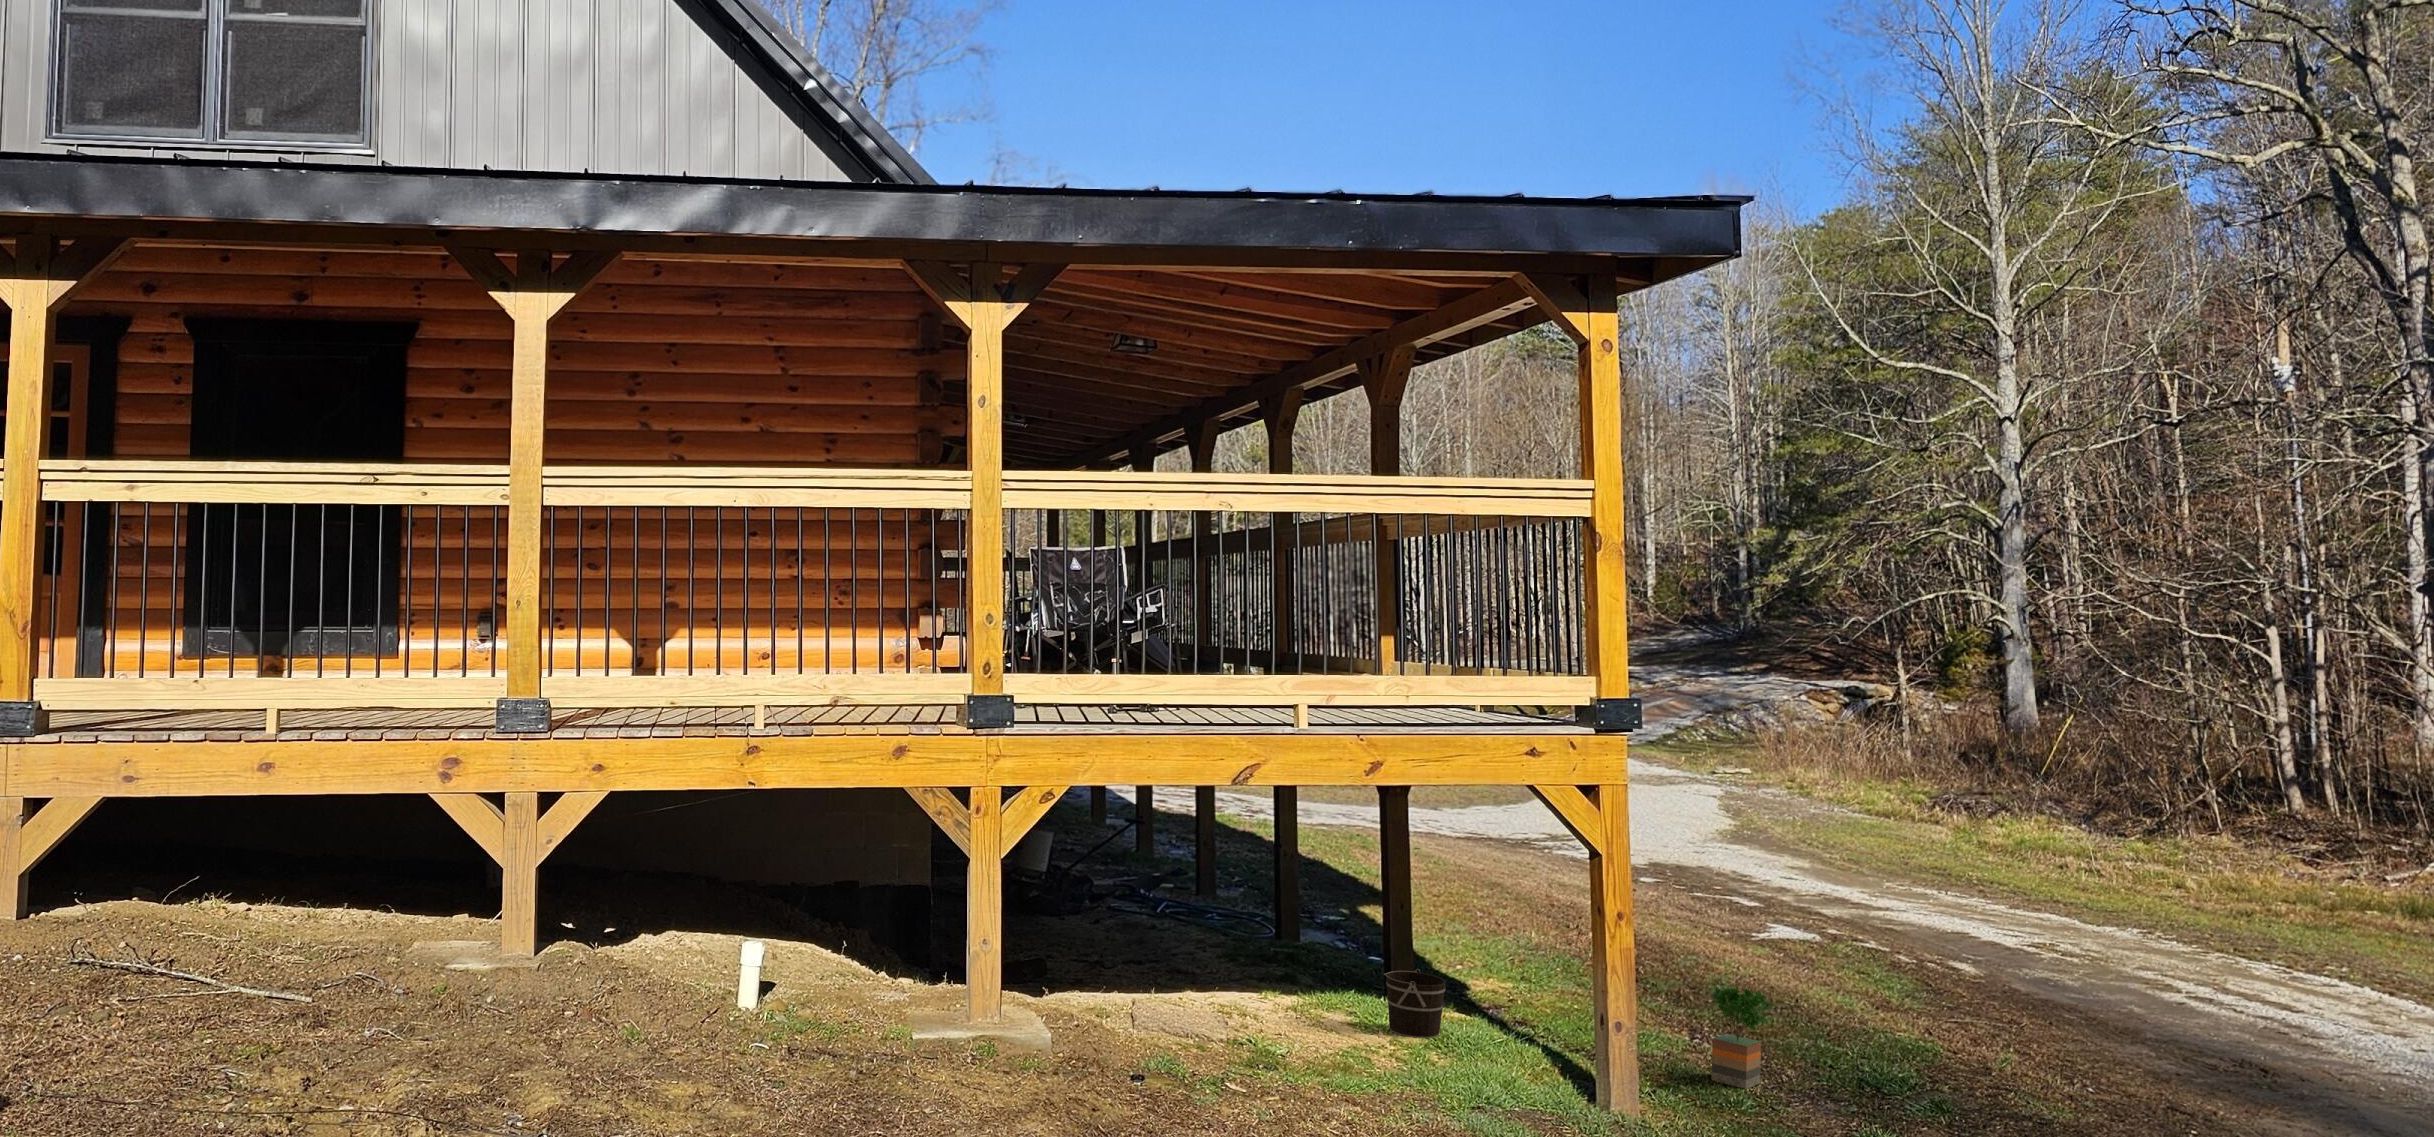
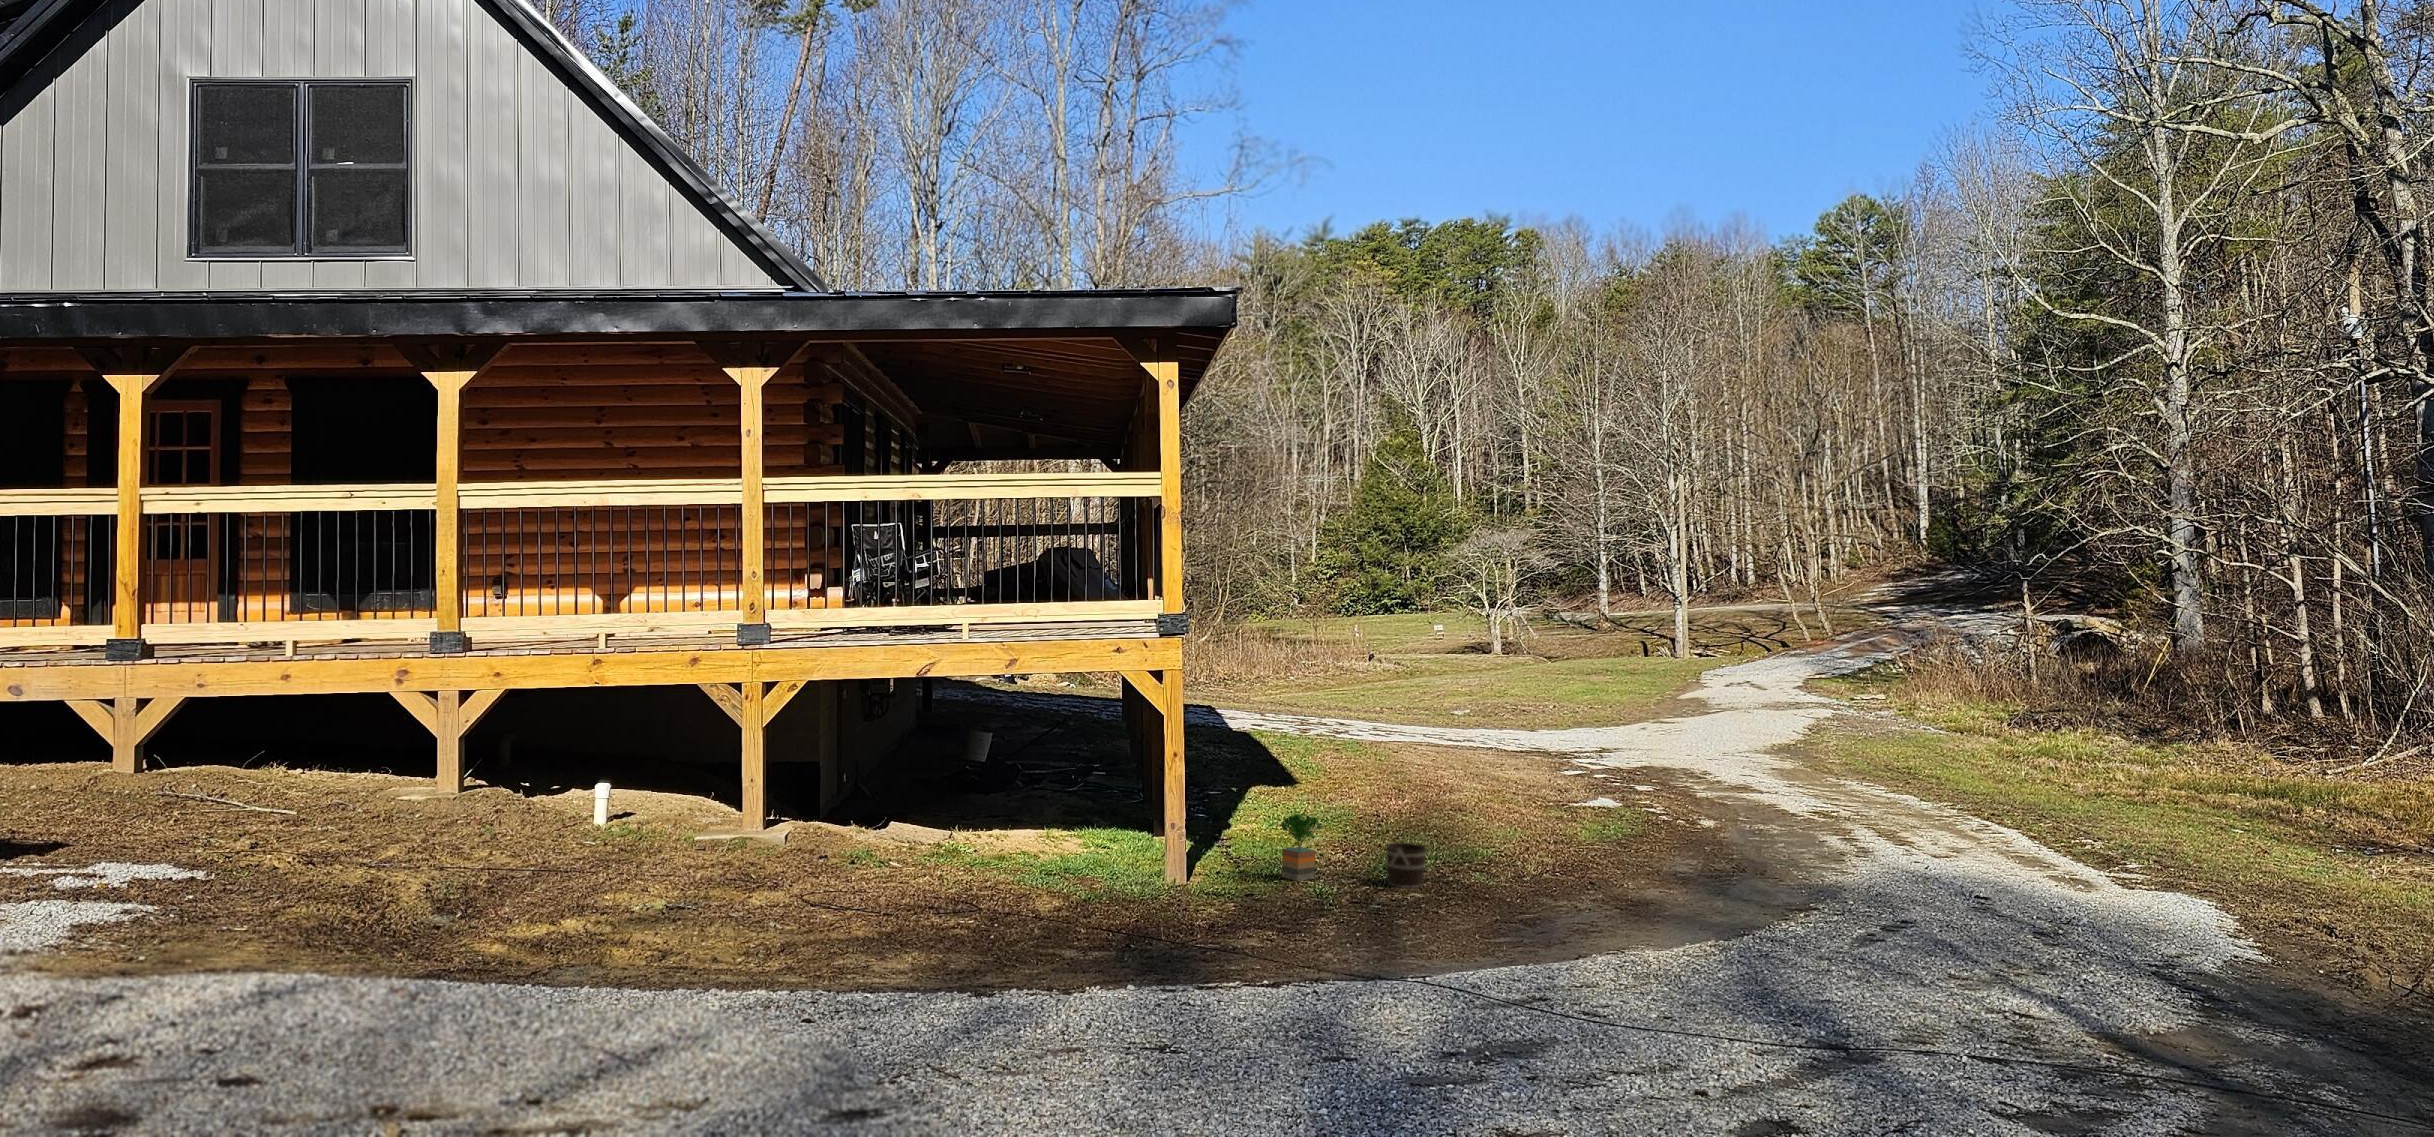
bucket: present [1384,969,1446,1038] -> present [1386,841,1427,888]

